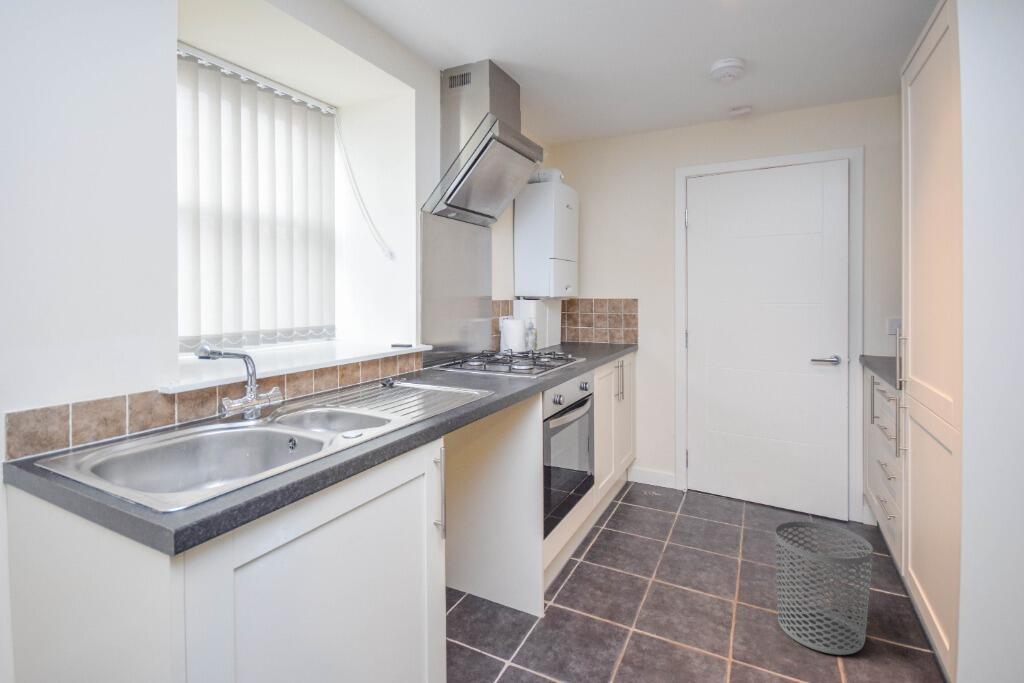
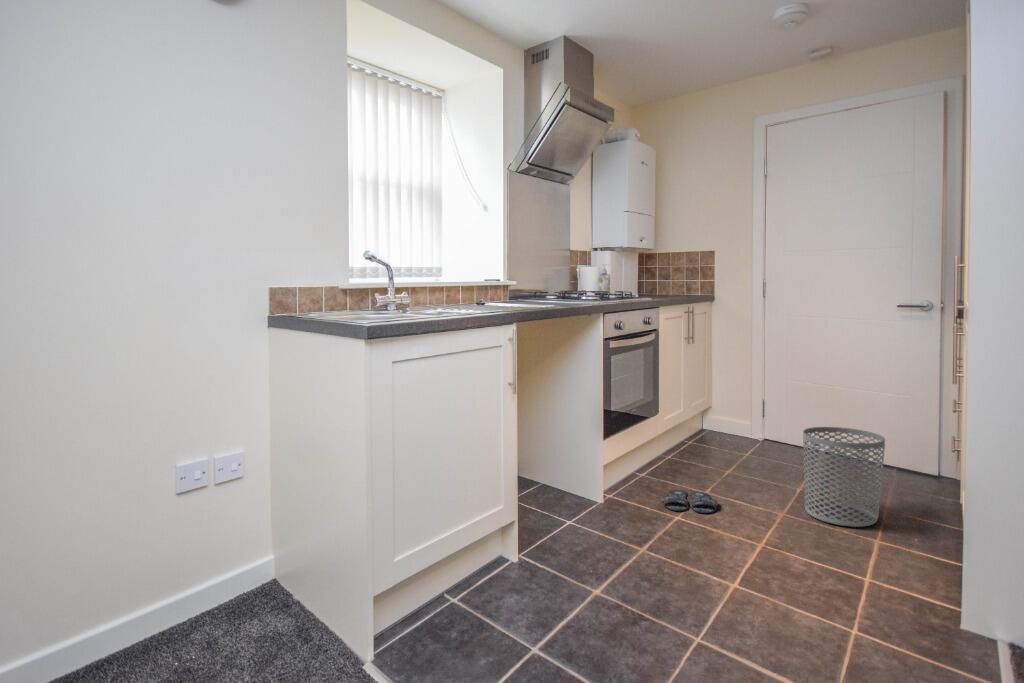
slippers: none [614,597,682,644] -> present [662,490,718,513]

